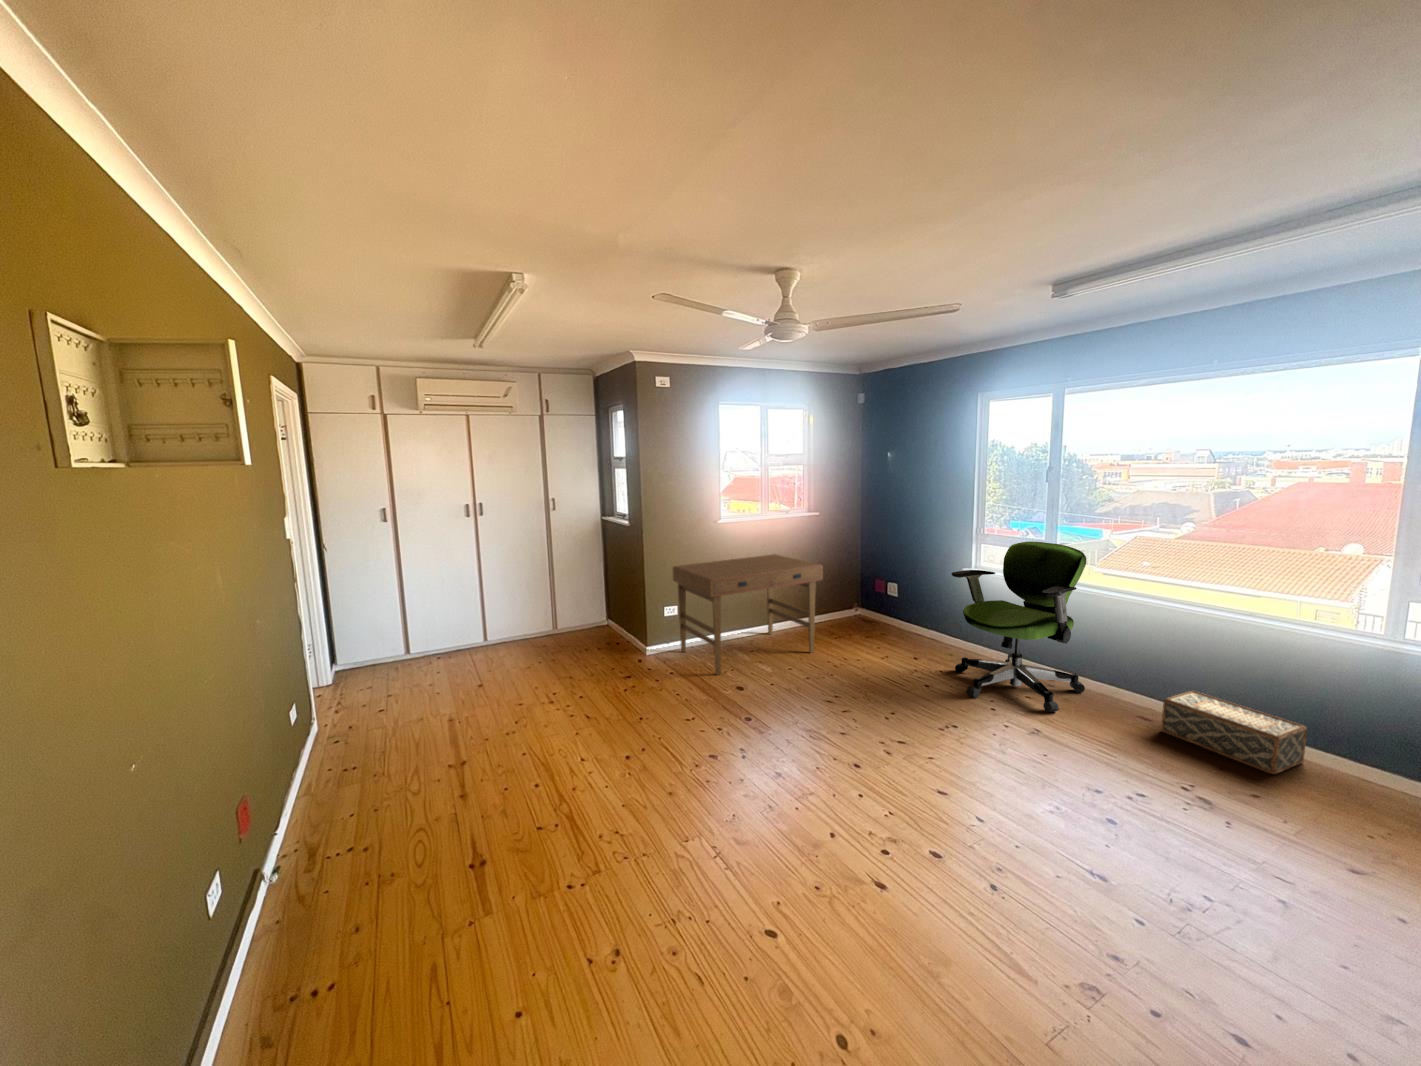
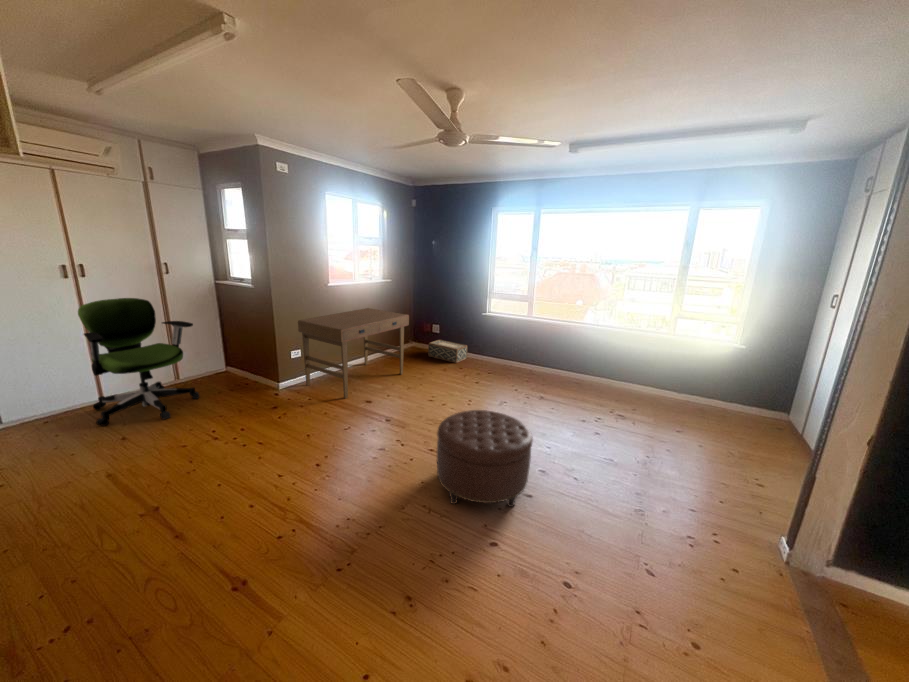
office chair: present [951,541,1086,712] -> present [78,298,200,426]
woven basket: present [1161,691,1307,774] -> present [428,340,468,363]
ottoman: none [760,712,919,891] -> present [437,410,533,507]

